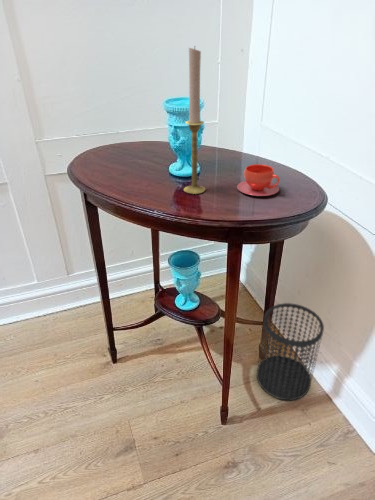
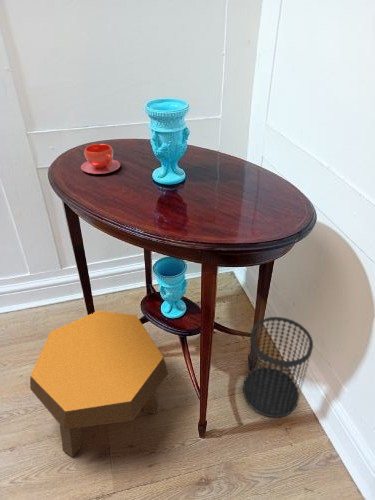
candlestick: present [184,48,205,194] -> none [163,51,186,206]
teacup: present [237,164,280,196] -> present [81,144,120,174]
footstool: none [54,309,188,453] -> present [30,310,168,457]

